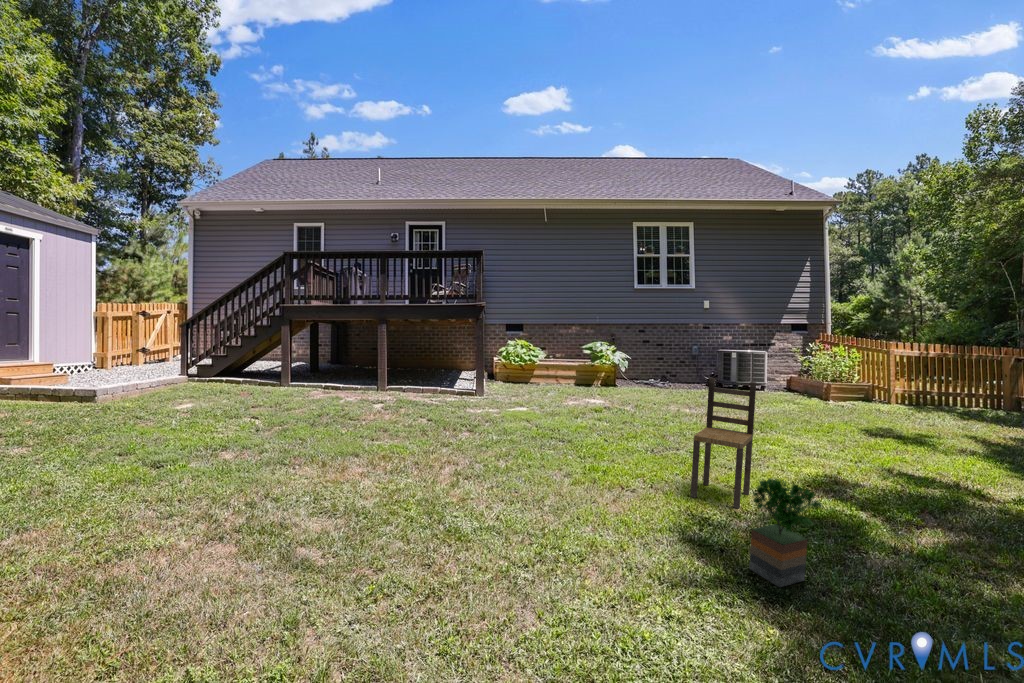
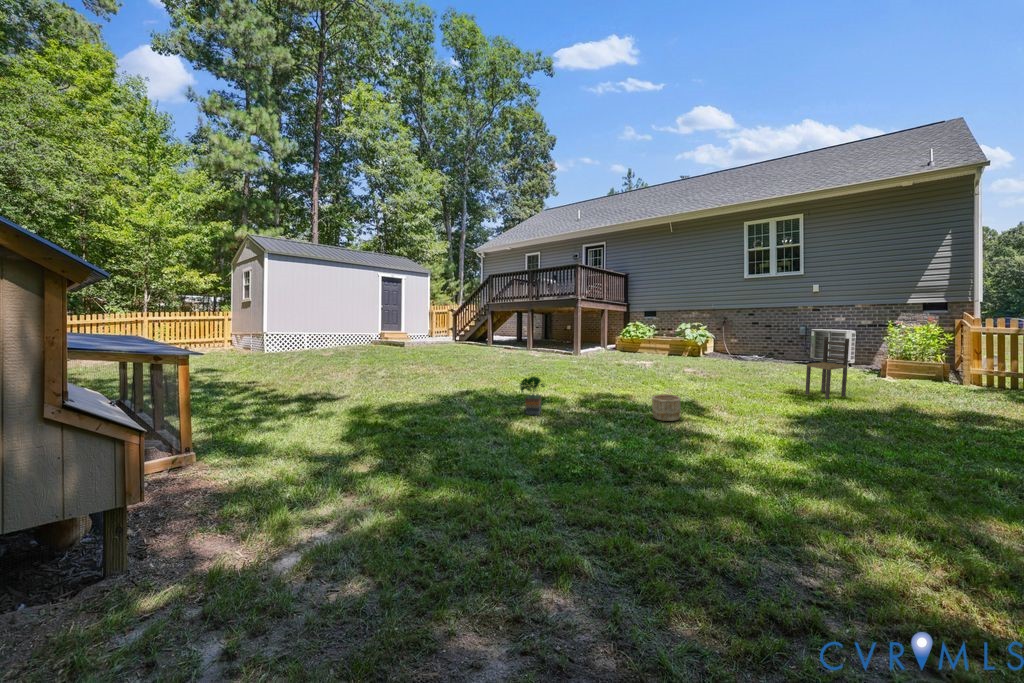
chair: present [691,378,756,509] -> present [805,337,849,399]
wooden bucket: none [925,477,997,536] -> present [652,394,681,421]

